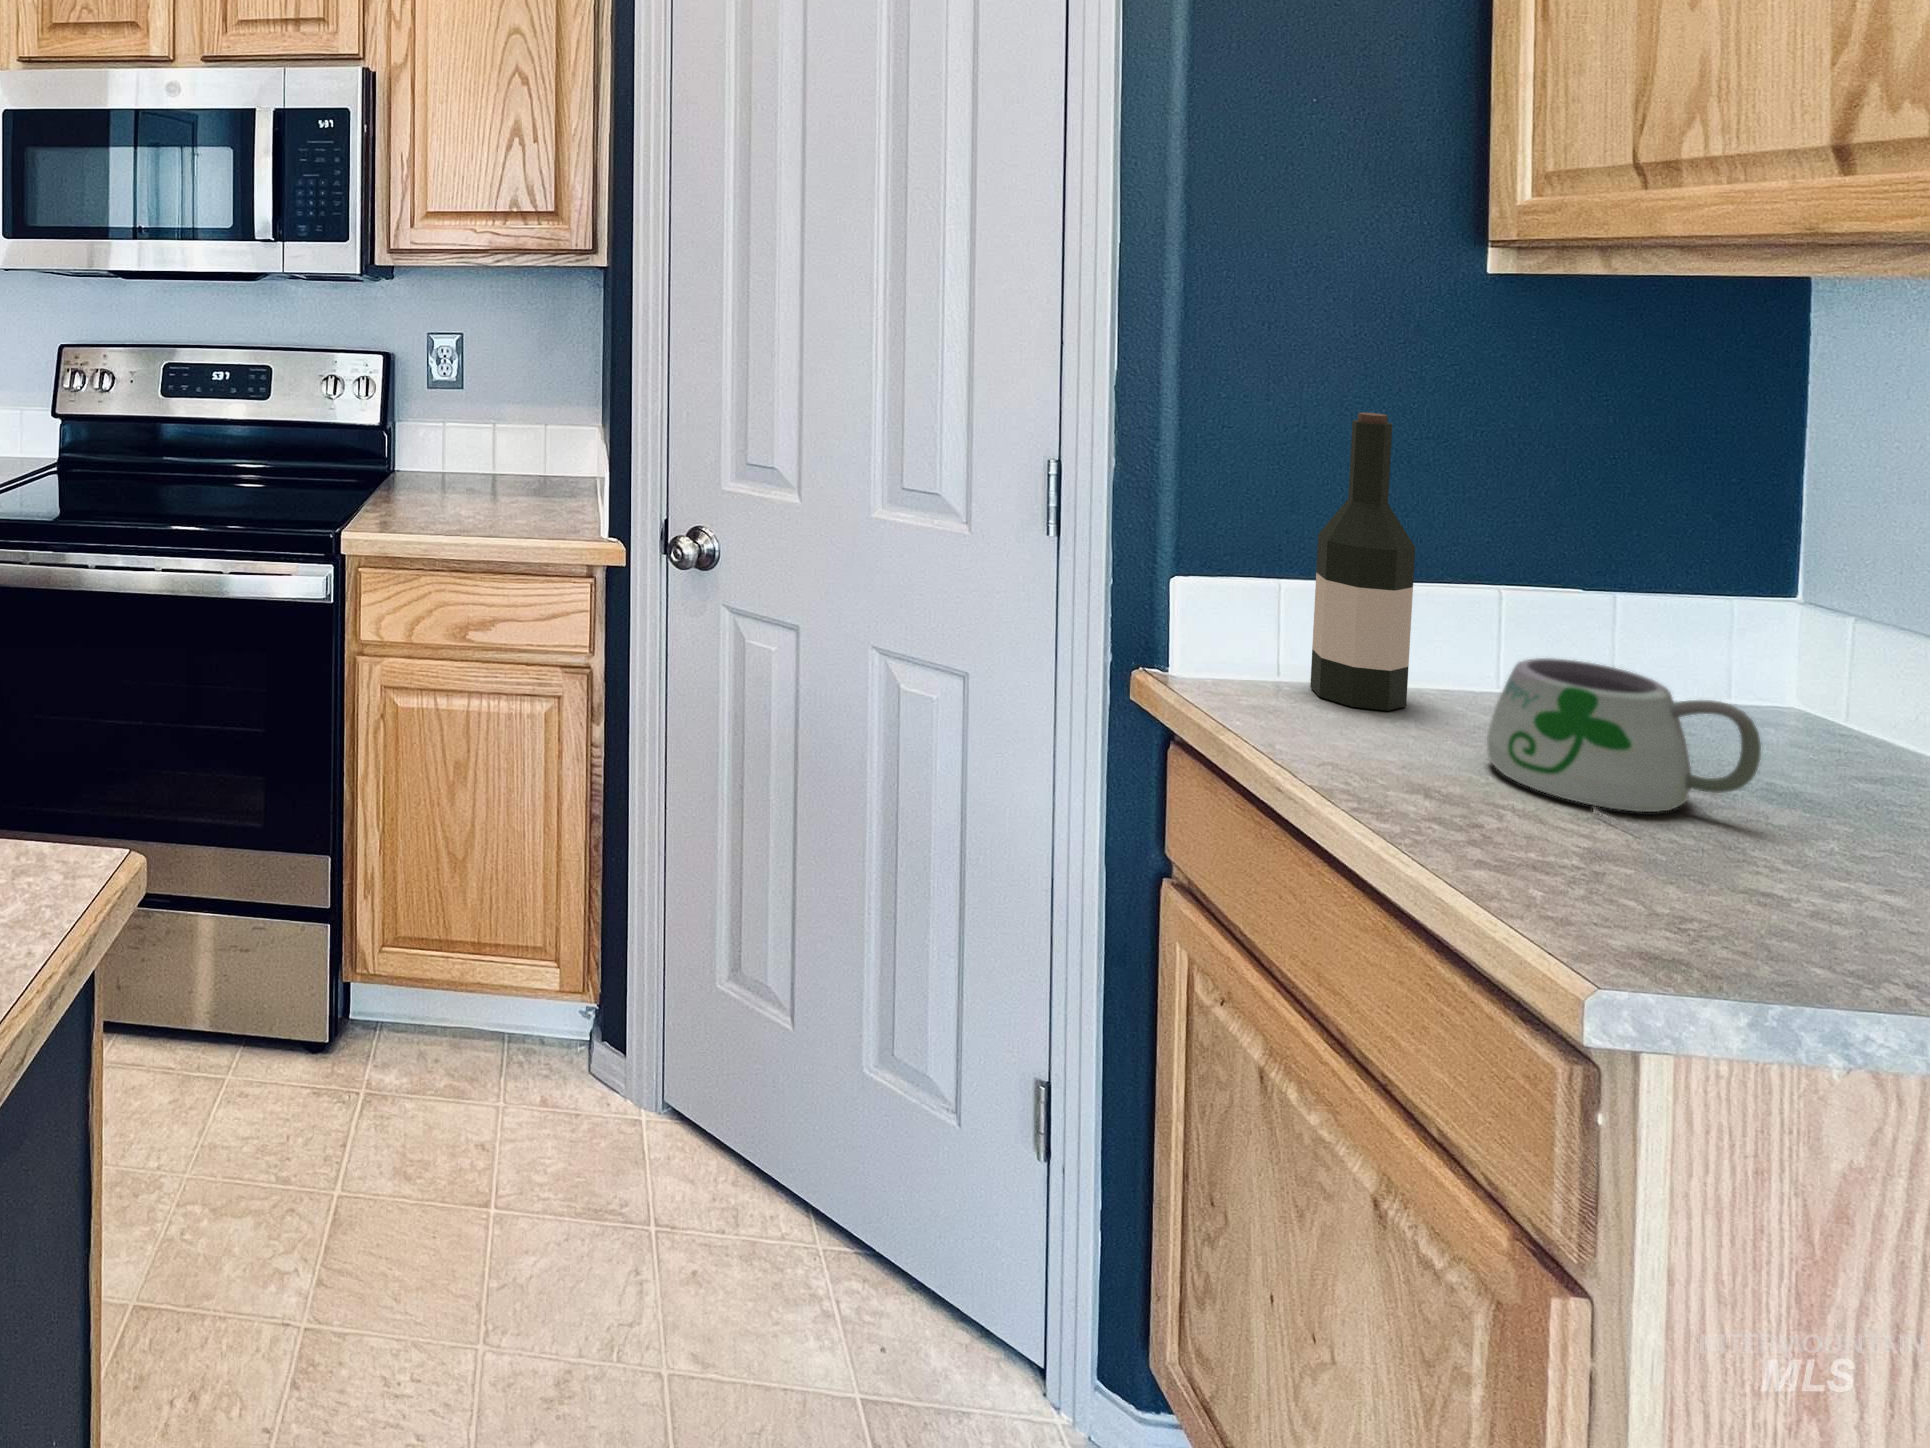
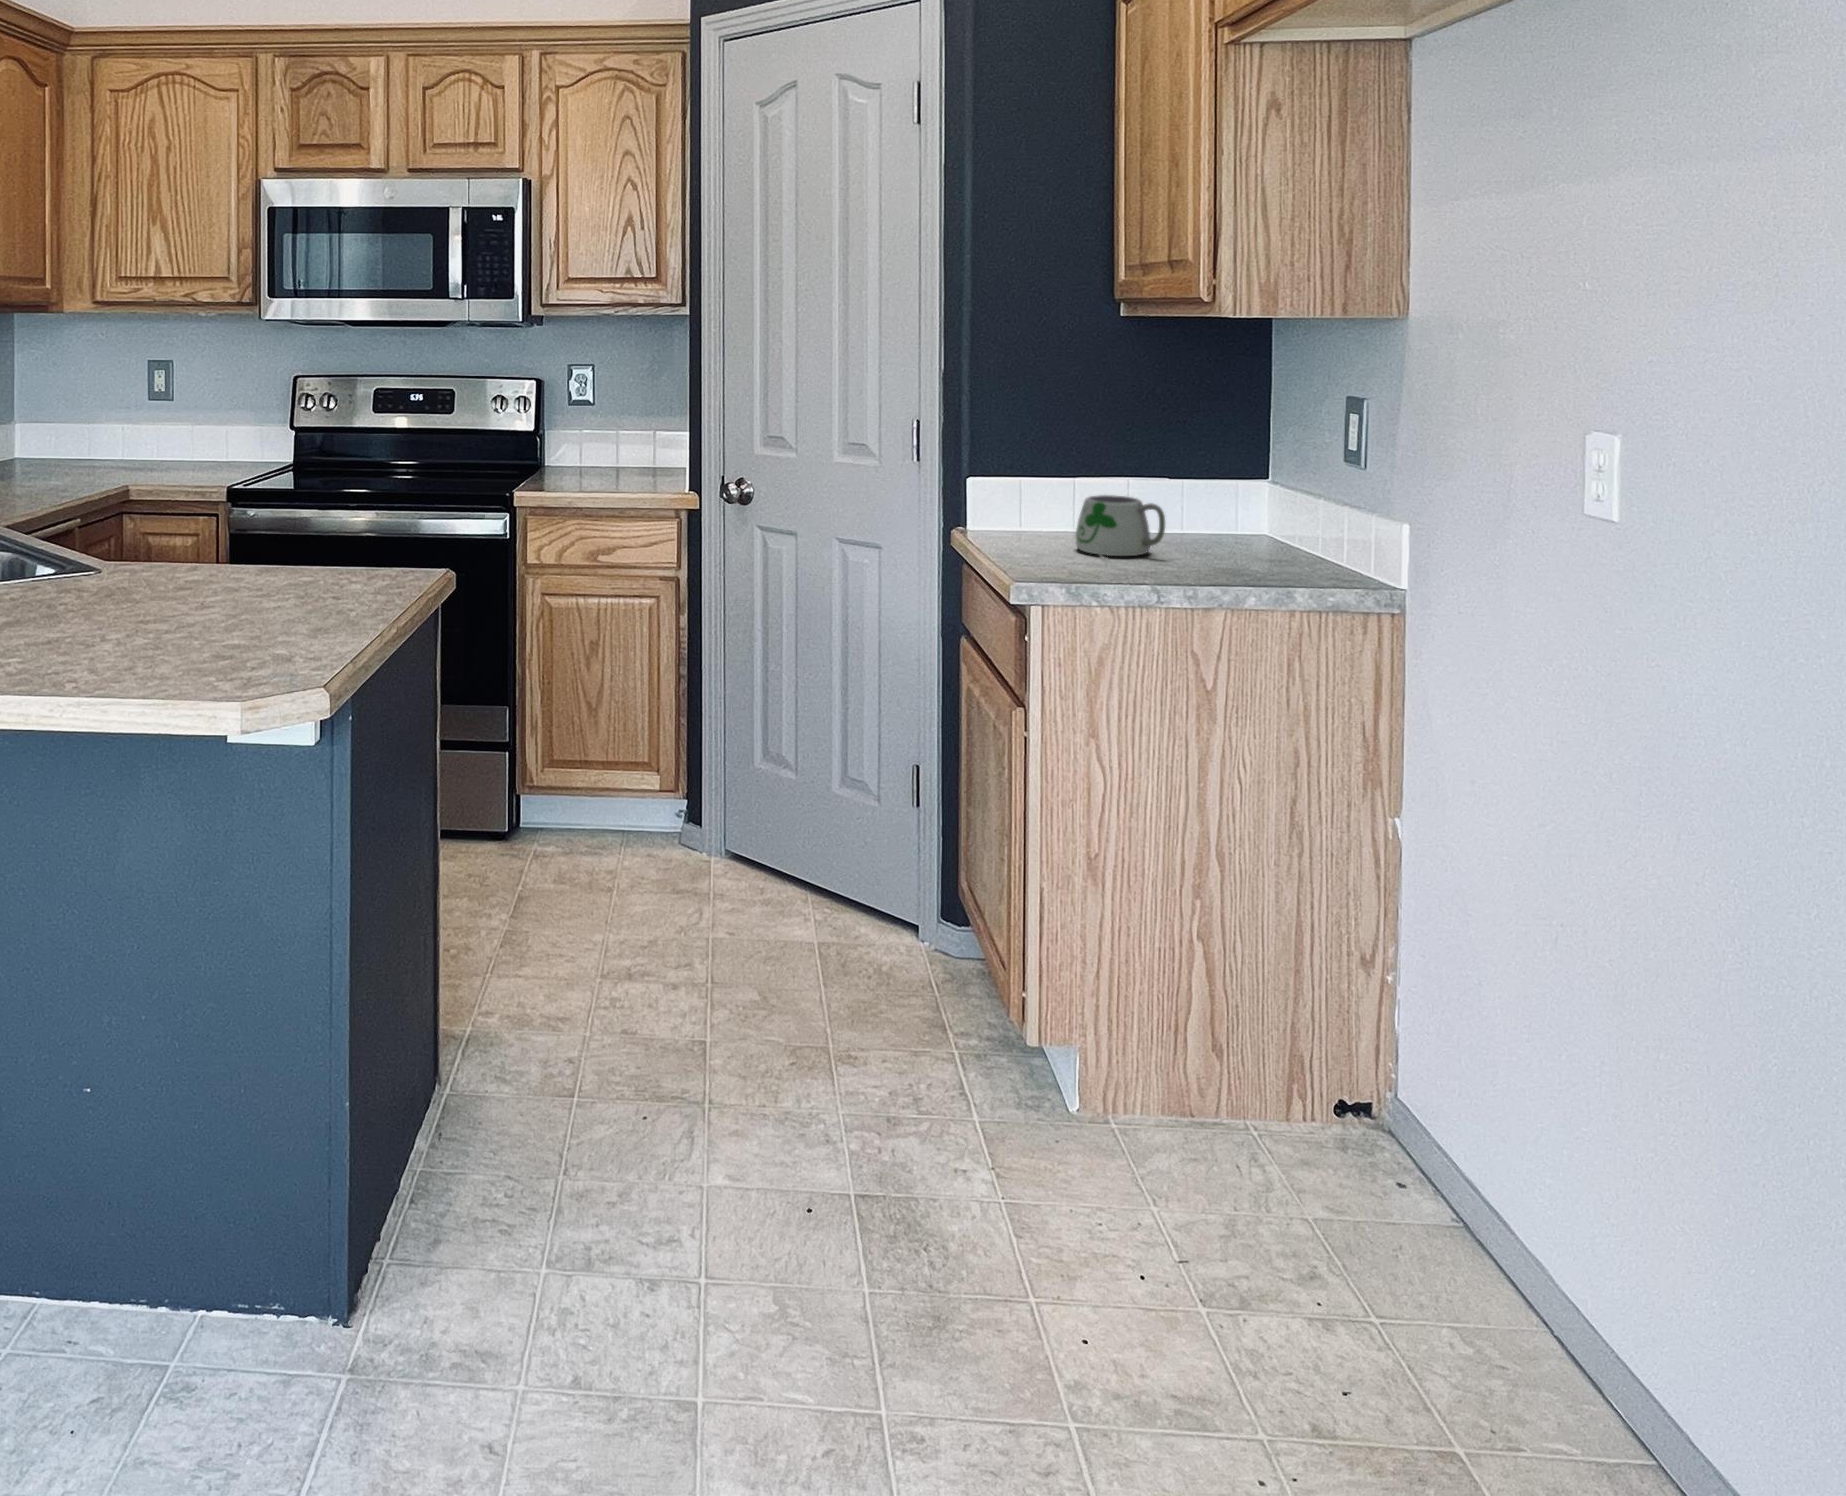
wine bottle: present [1310,413,1415,711] -> none [1031,383,1071,535]

